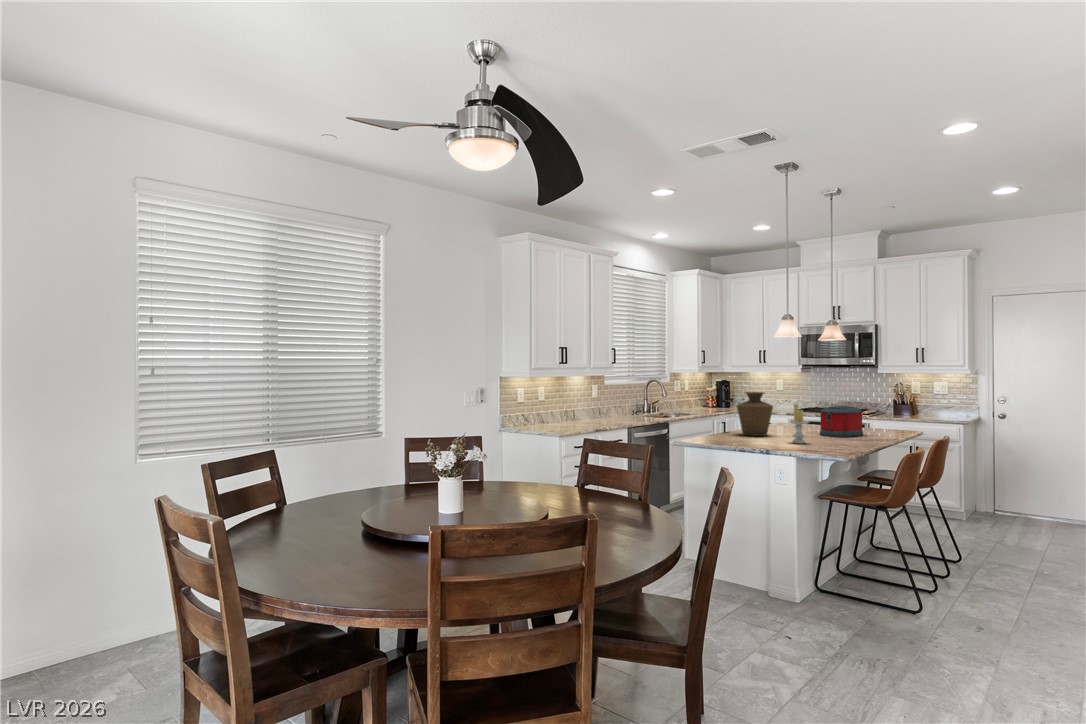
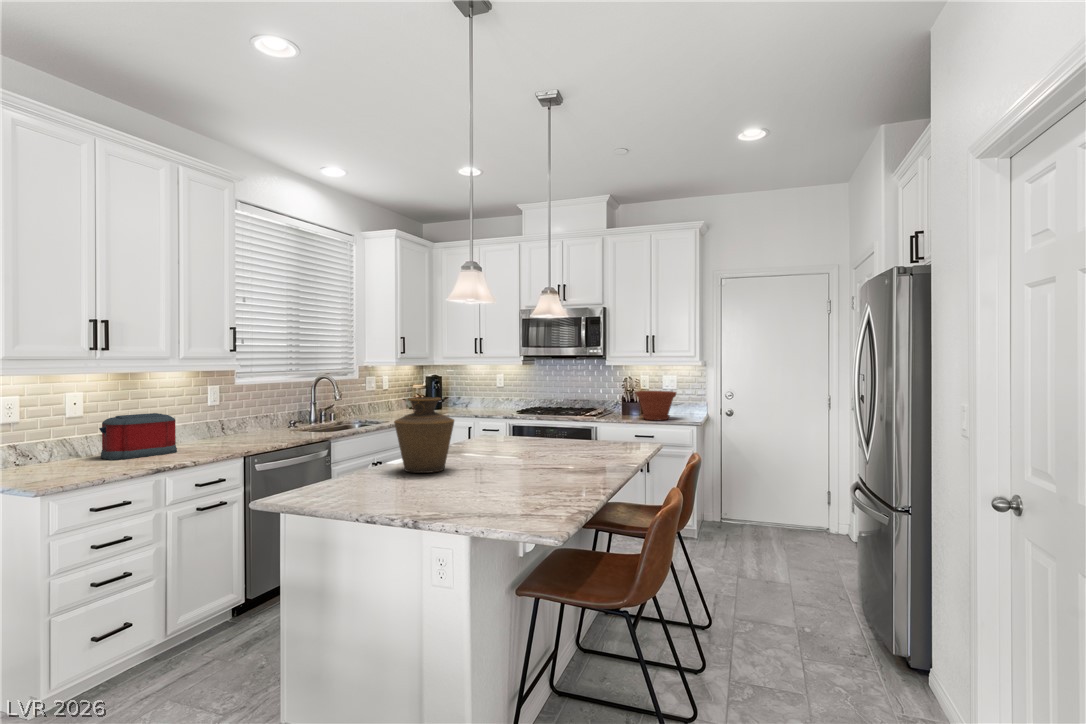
plant pot: none [905,394,944,418] -> present [636,391,676,420]
candle: present [789,403,809,443] -> none [468,419,503,492]
toaster: present [820,406,863,437] -> present [99,413,177,460]

